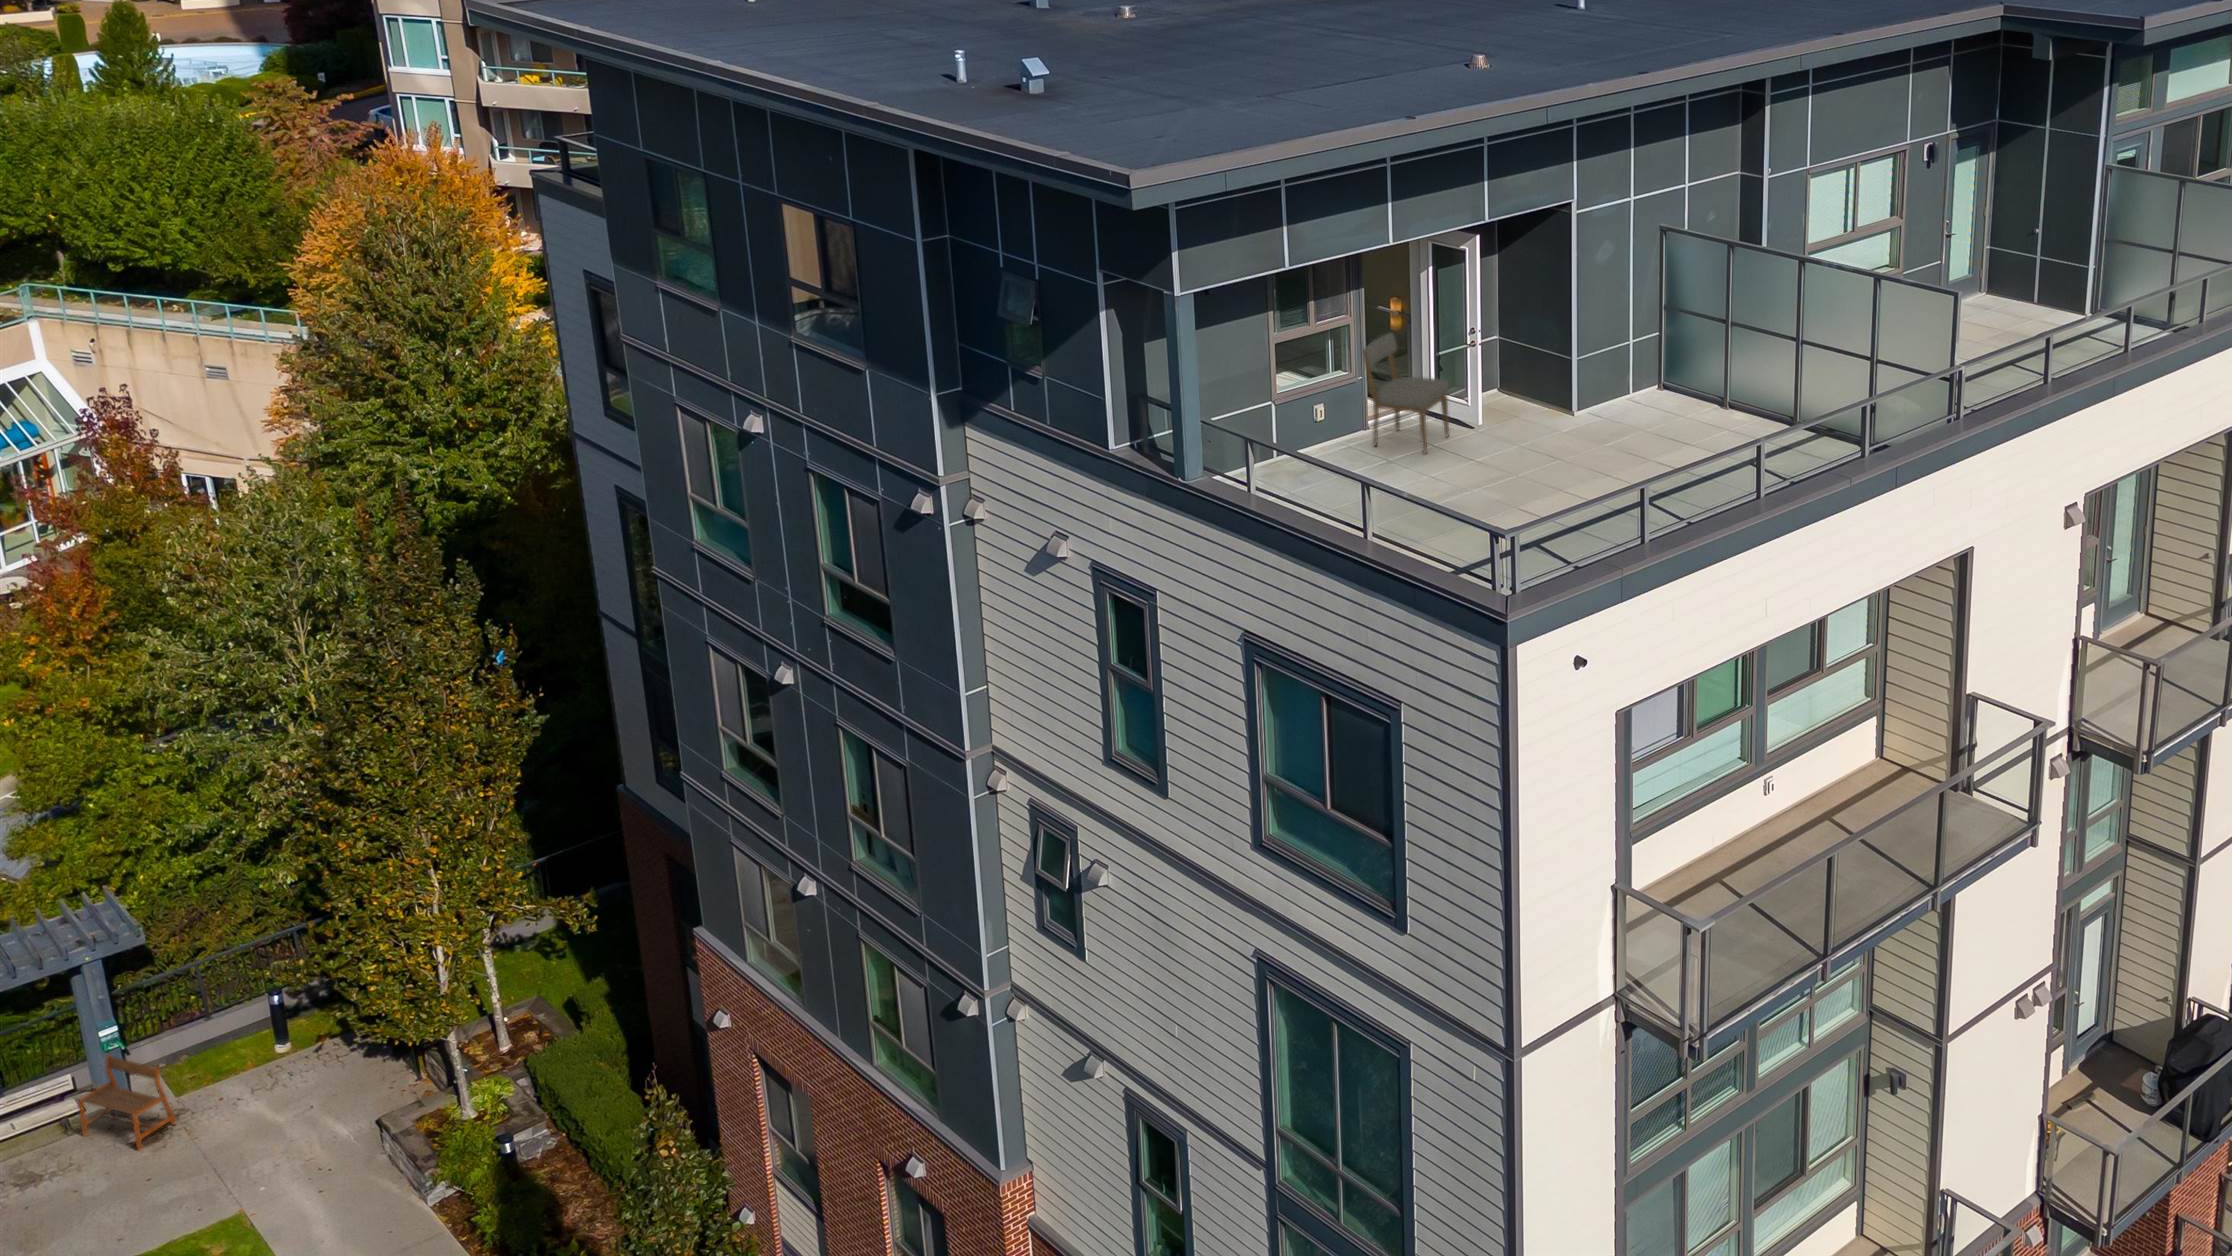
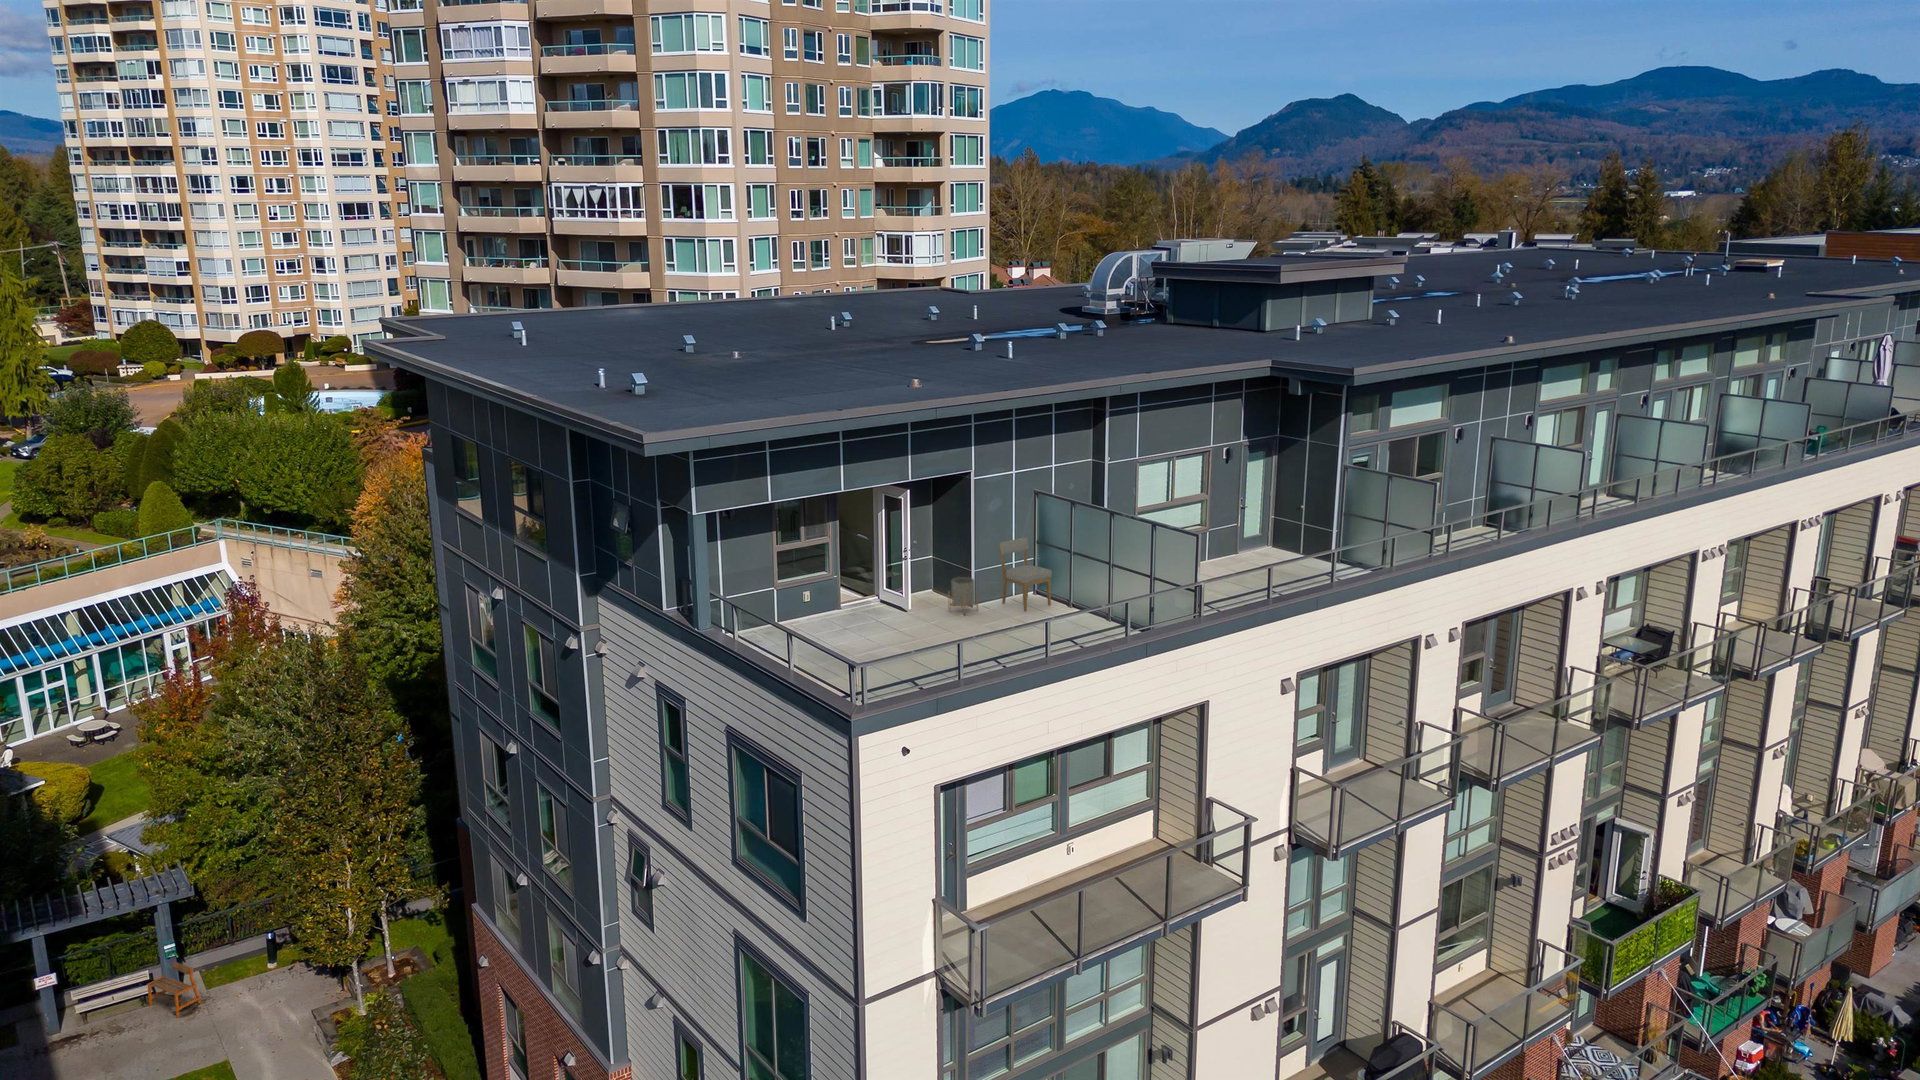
chair: present [1363,333,1449,453] -> present [999,537,1052,612]
planter: none [1555,370,1601,432] -> present [949,577,978,614]

